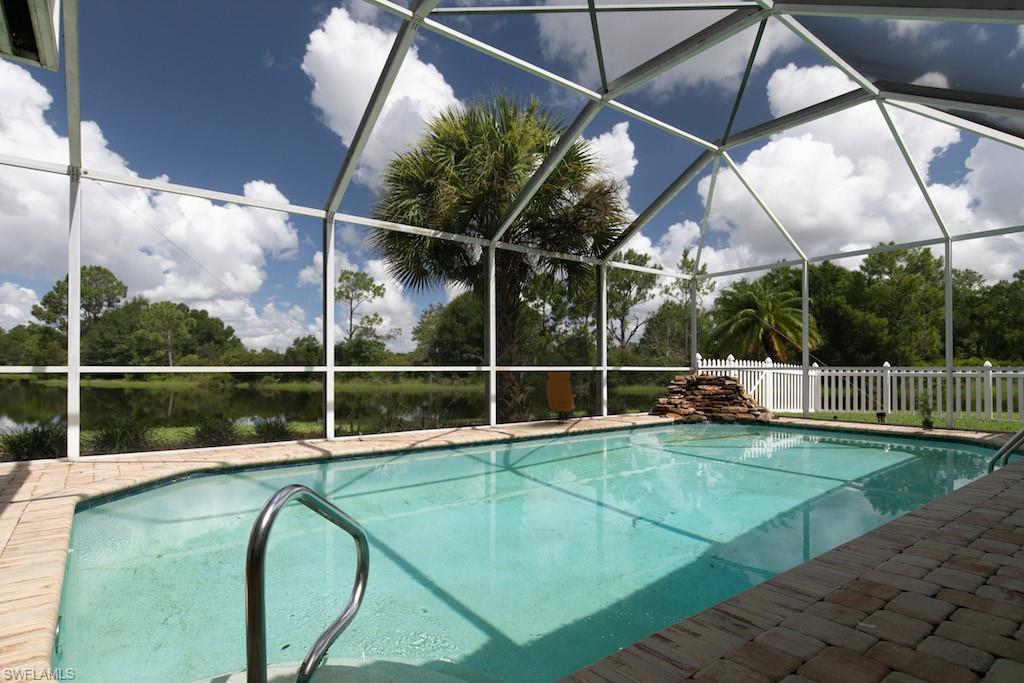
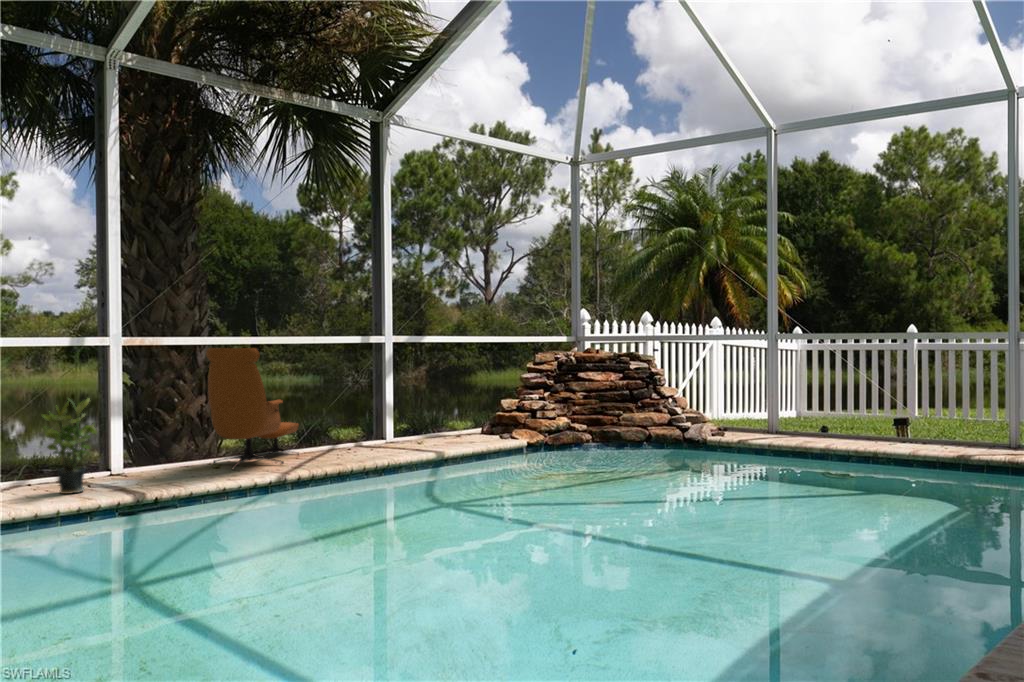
potted plant: present [915,393,936,431] -> present [42,398,97,494]

